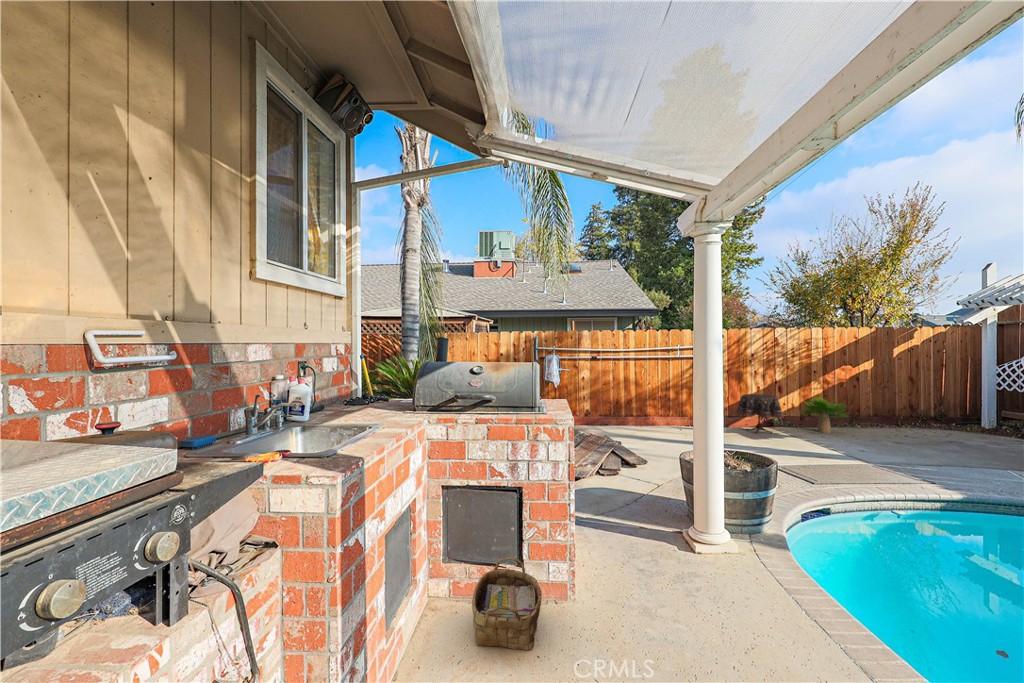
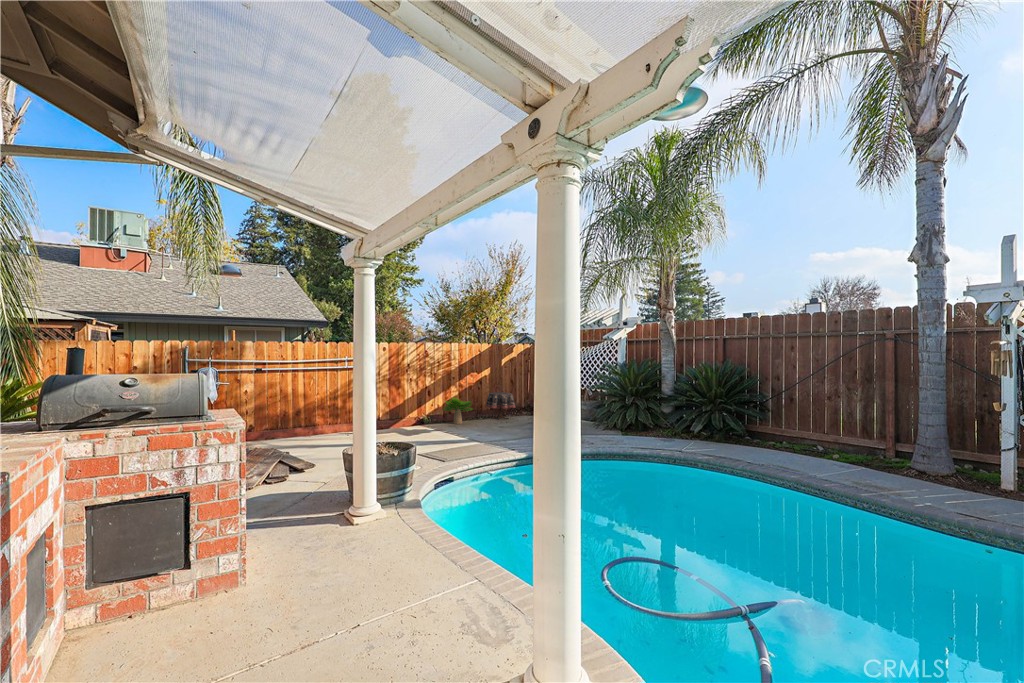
side table: present [737,394,784,433] -> present [486,392,515,420]
woven basket: present [472,557,542,650] -> none [130,561,211,650]

